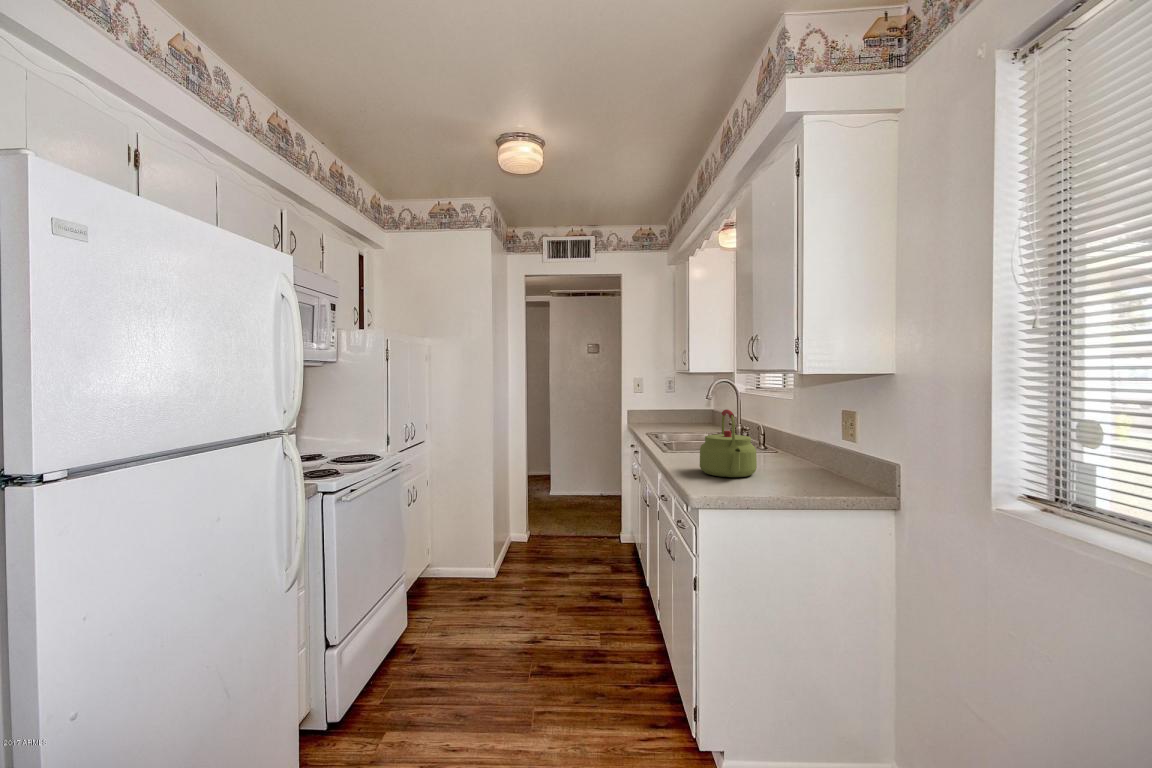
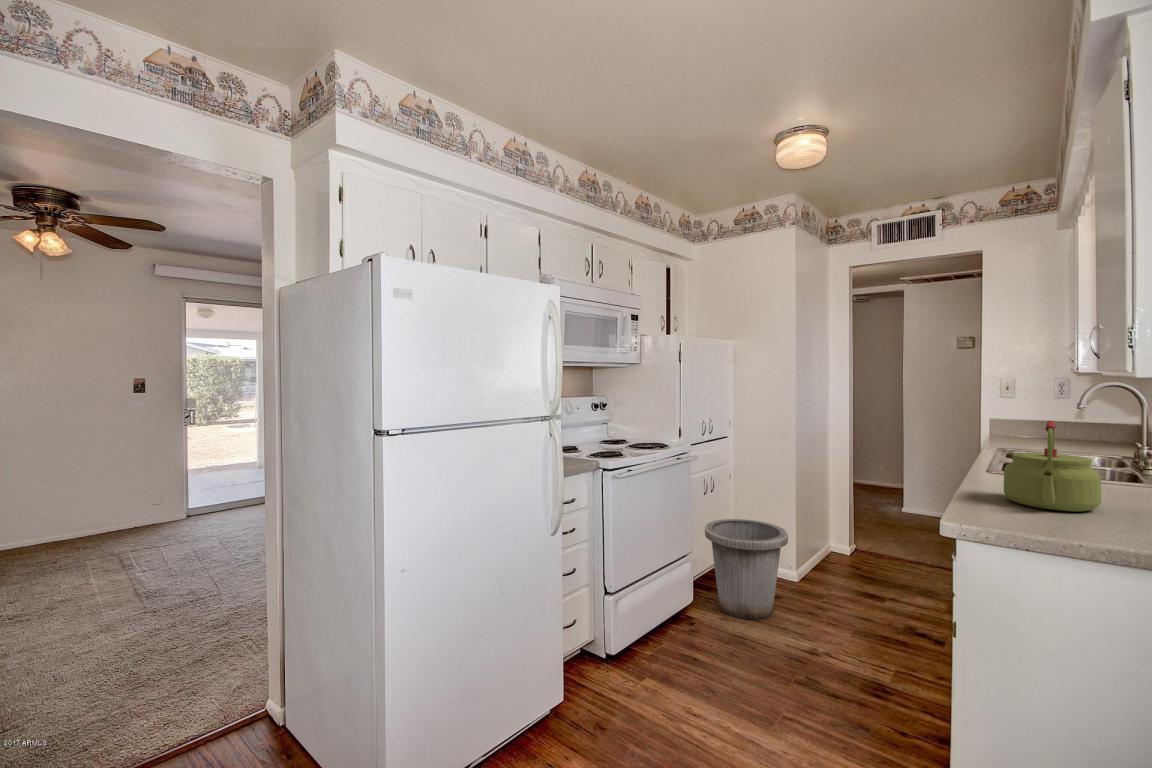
trash can: none [416,523,500,629] -> present [705,519,788,620]

